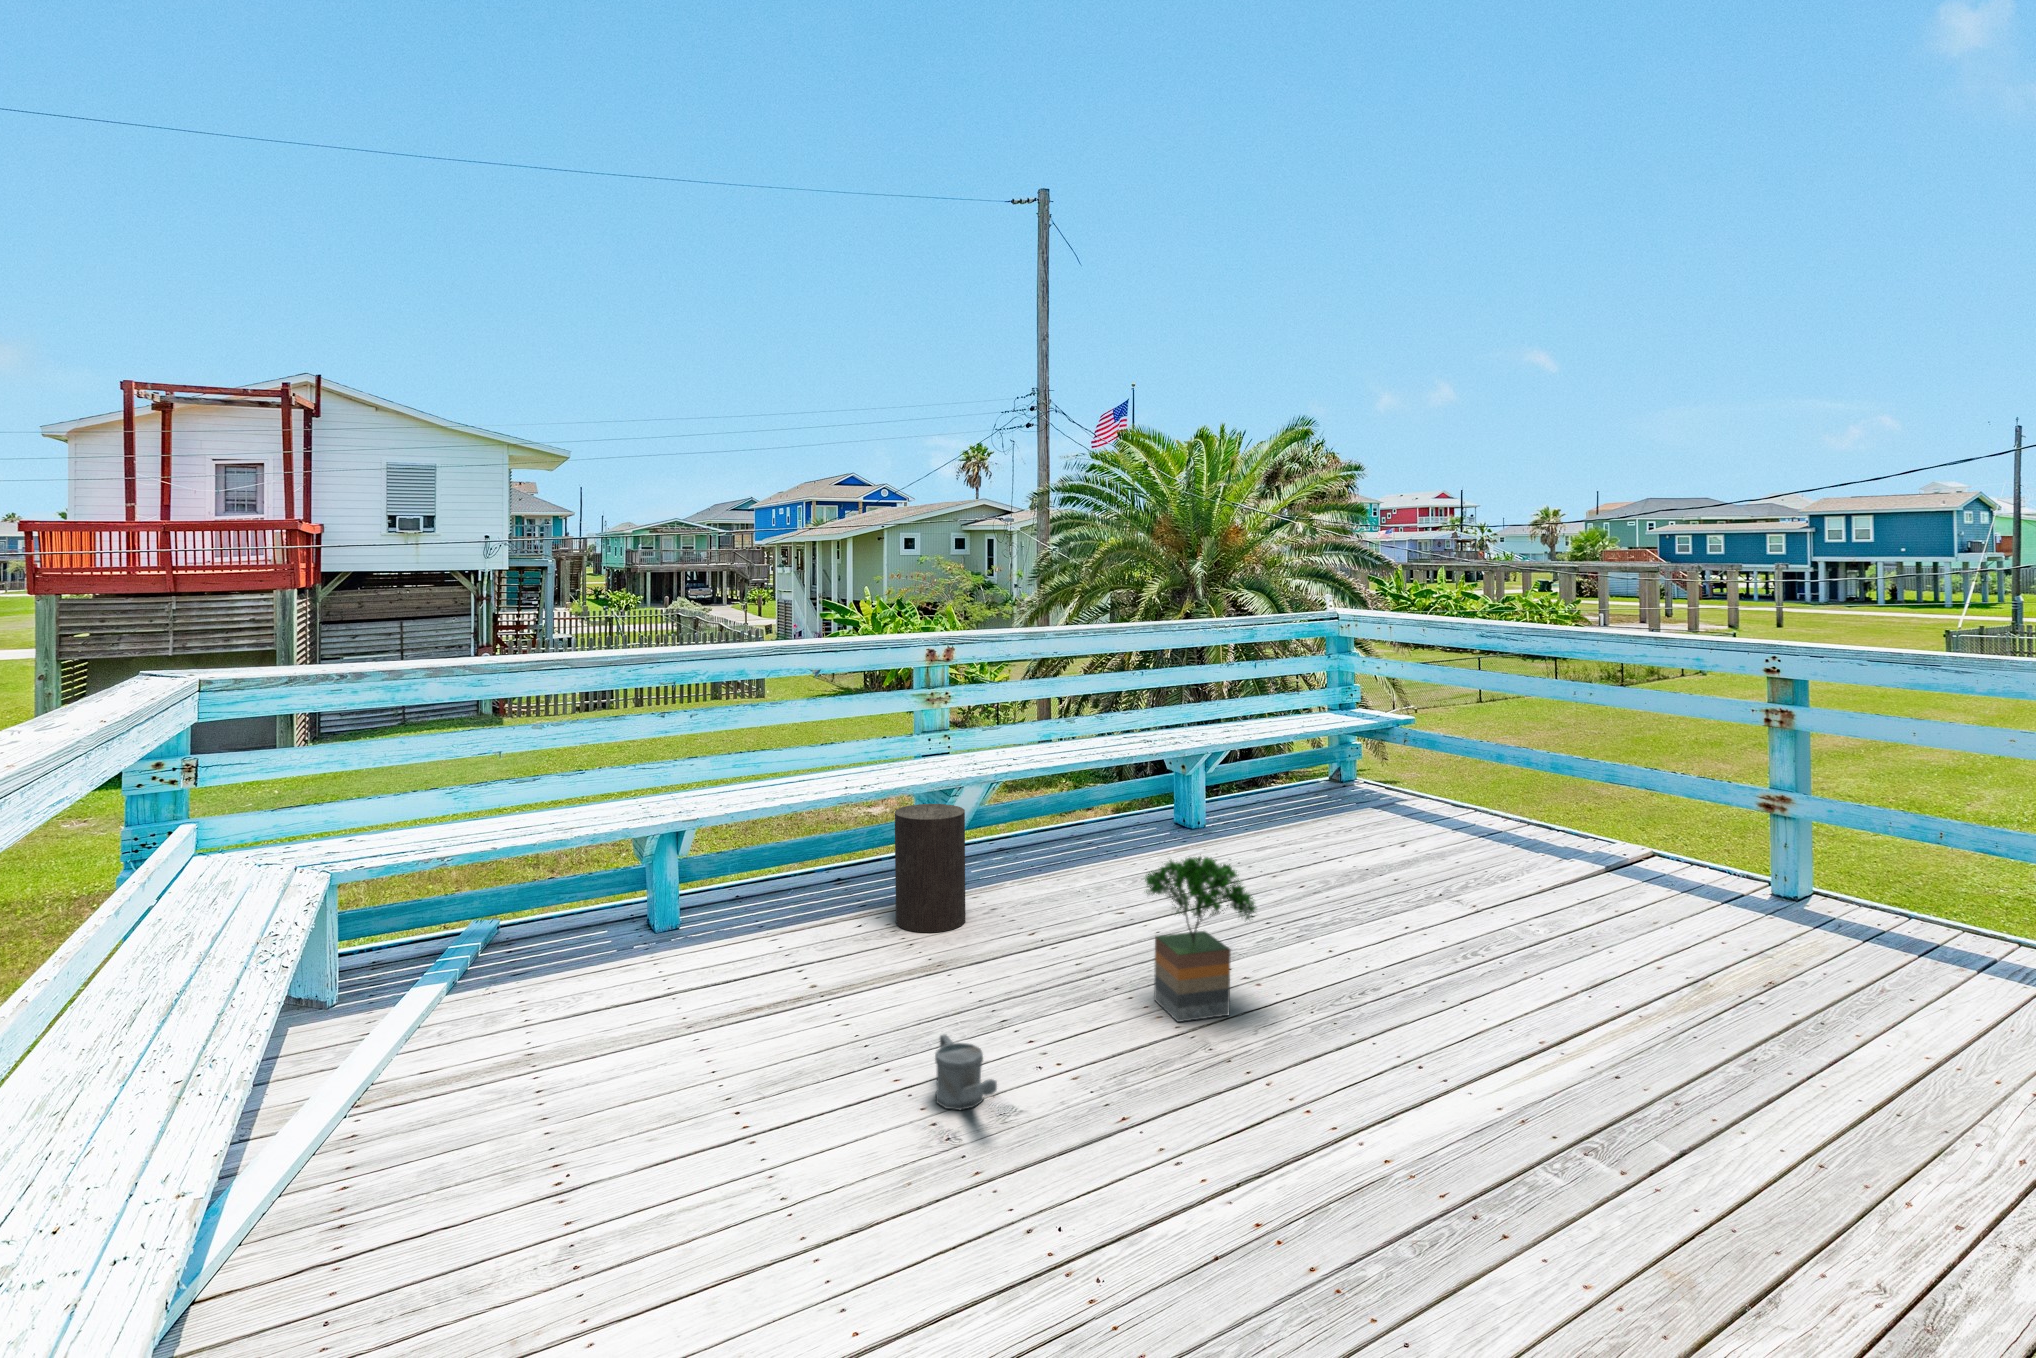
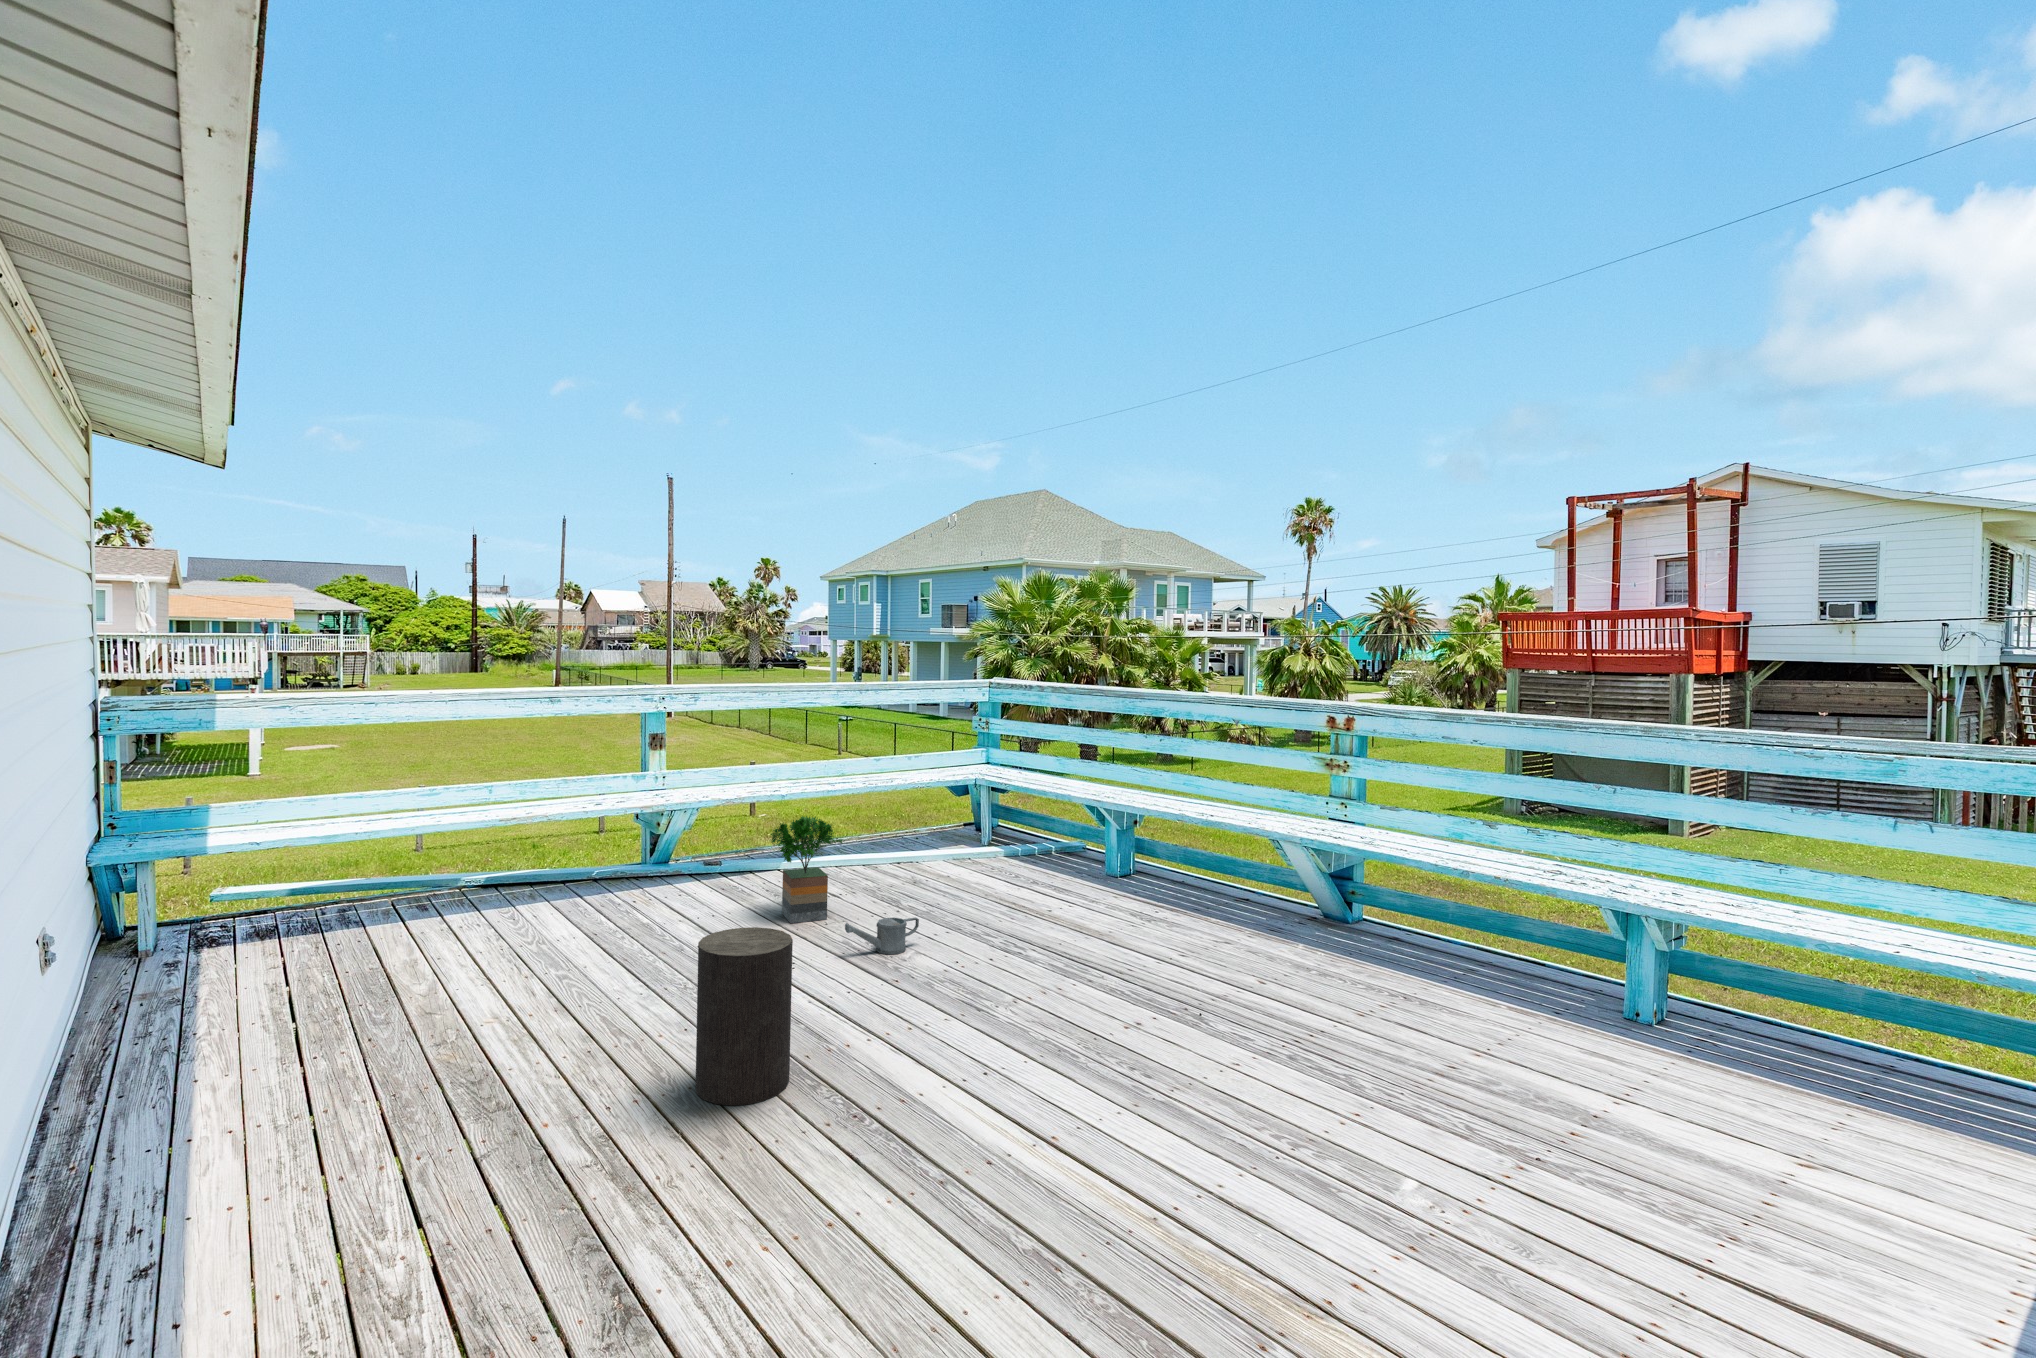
stool: present [895,804,965,932] -> present [696,927,793,1106]
potted tree: present [1145,857,1256,1022] -> present [771,816,843,923]

